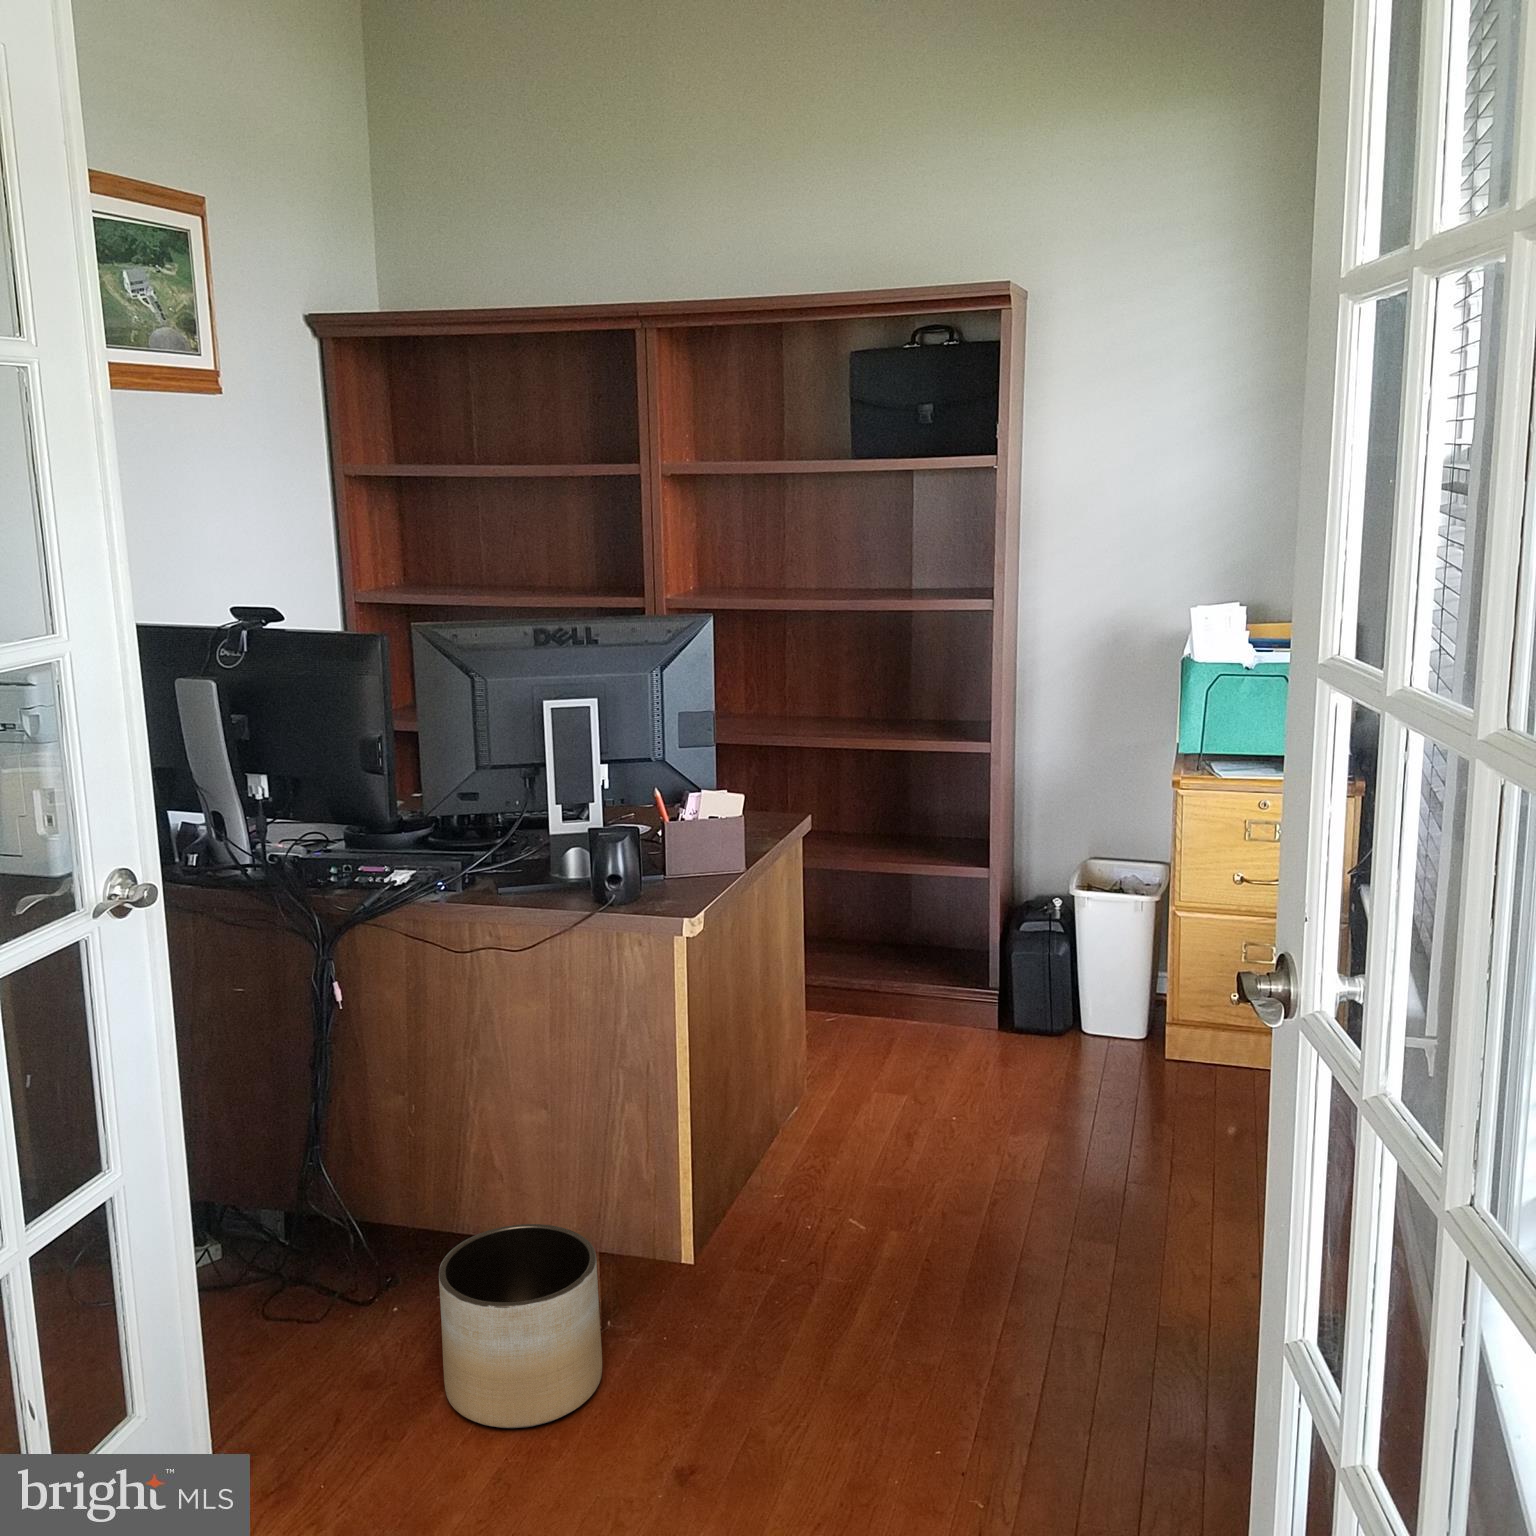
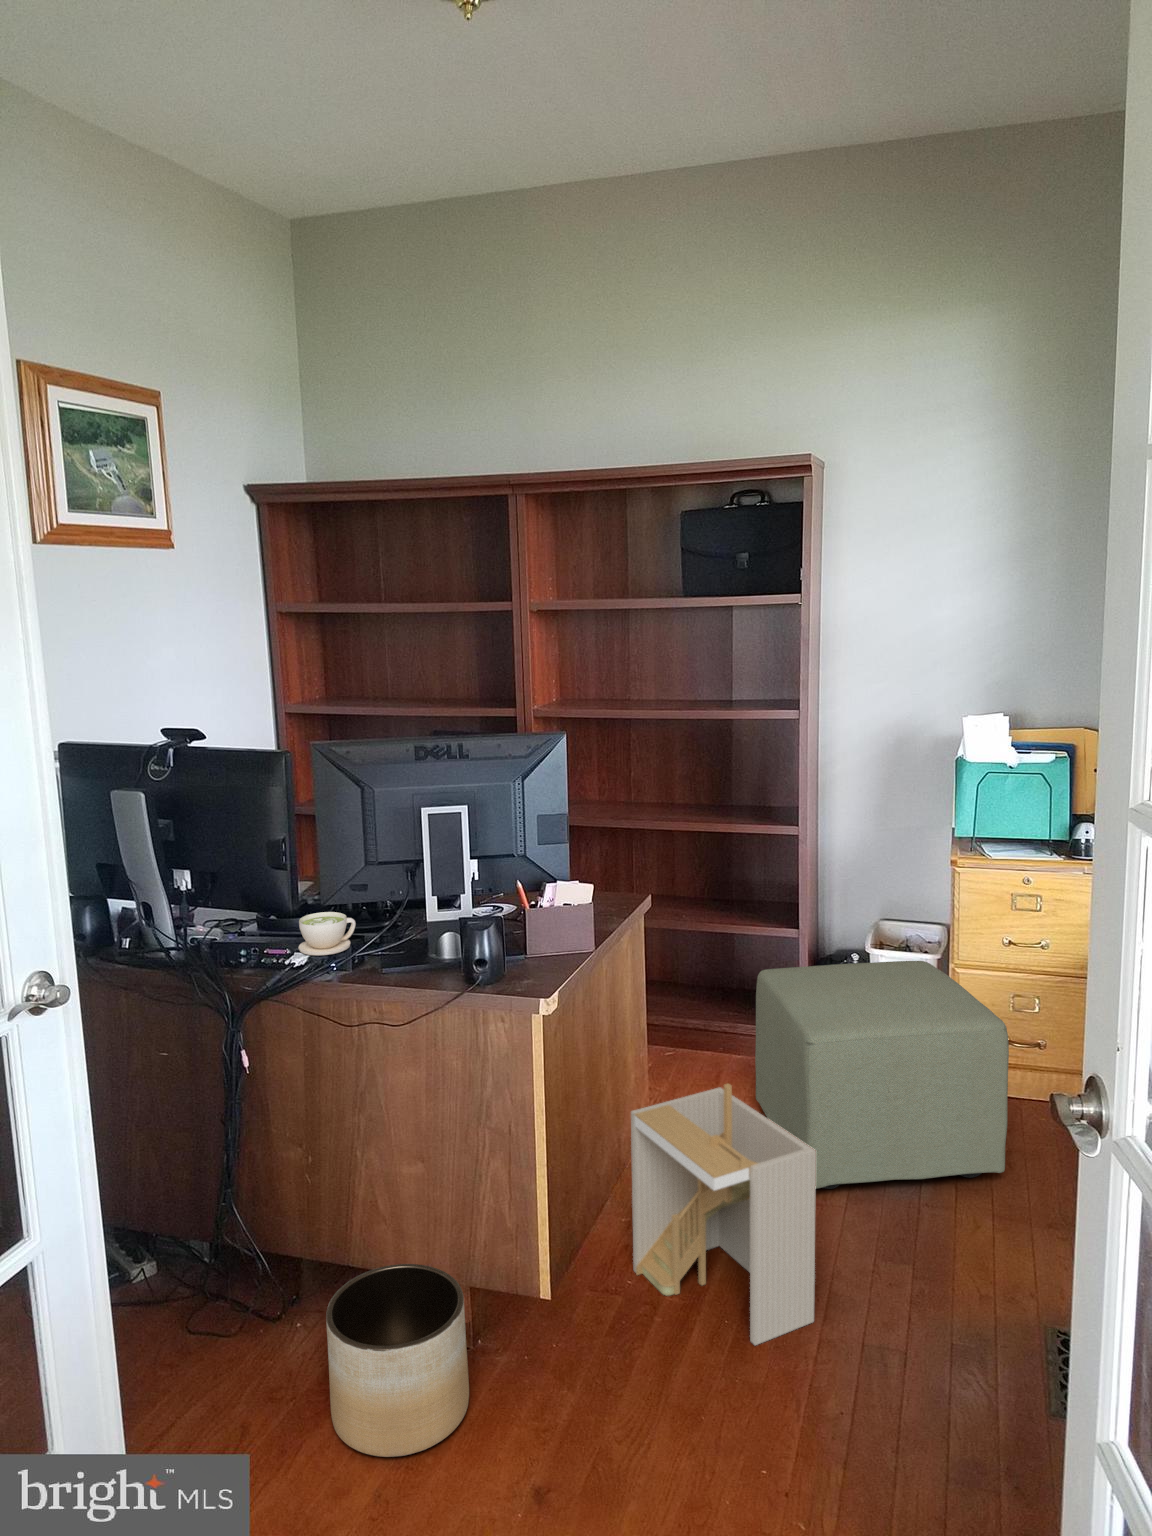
coffee cup: none [397,825,465,874] -> present [298,912,356,955]
ottoman: none [937,900,1230,1159] -> present [755,961,1009,1189]
storage bin: none [788,1021,1000,1316] -> present [631,1083,816,1345]

